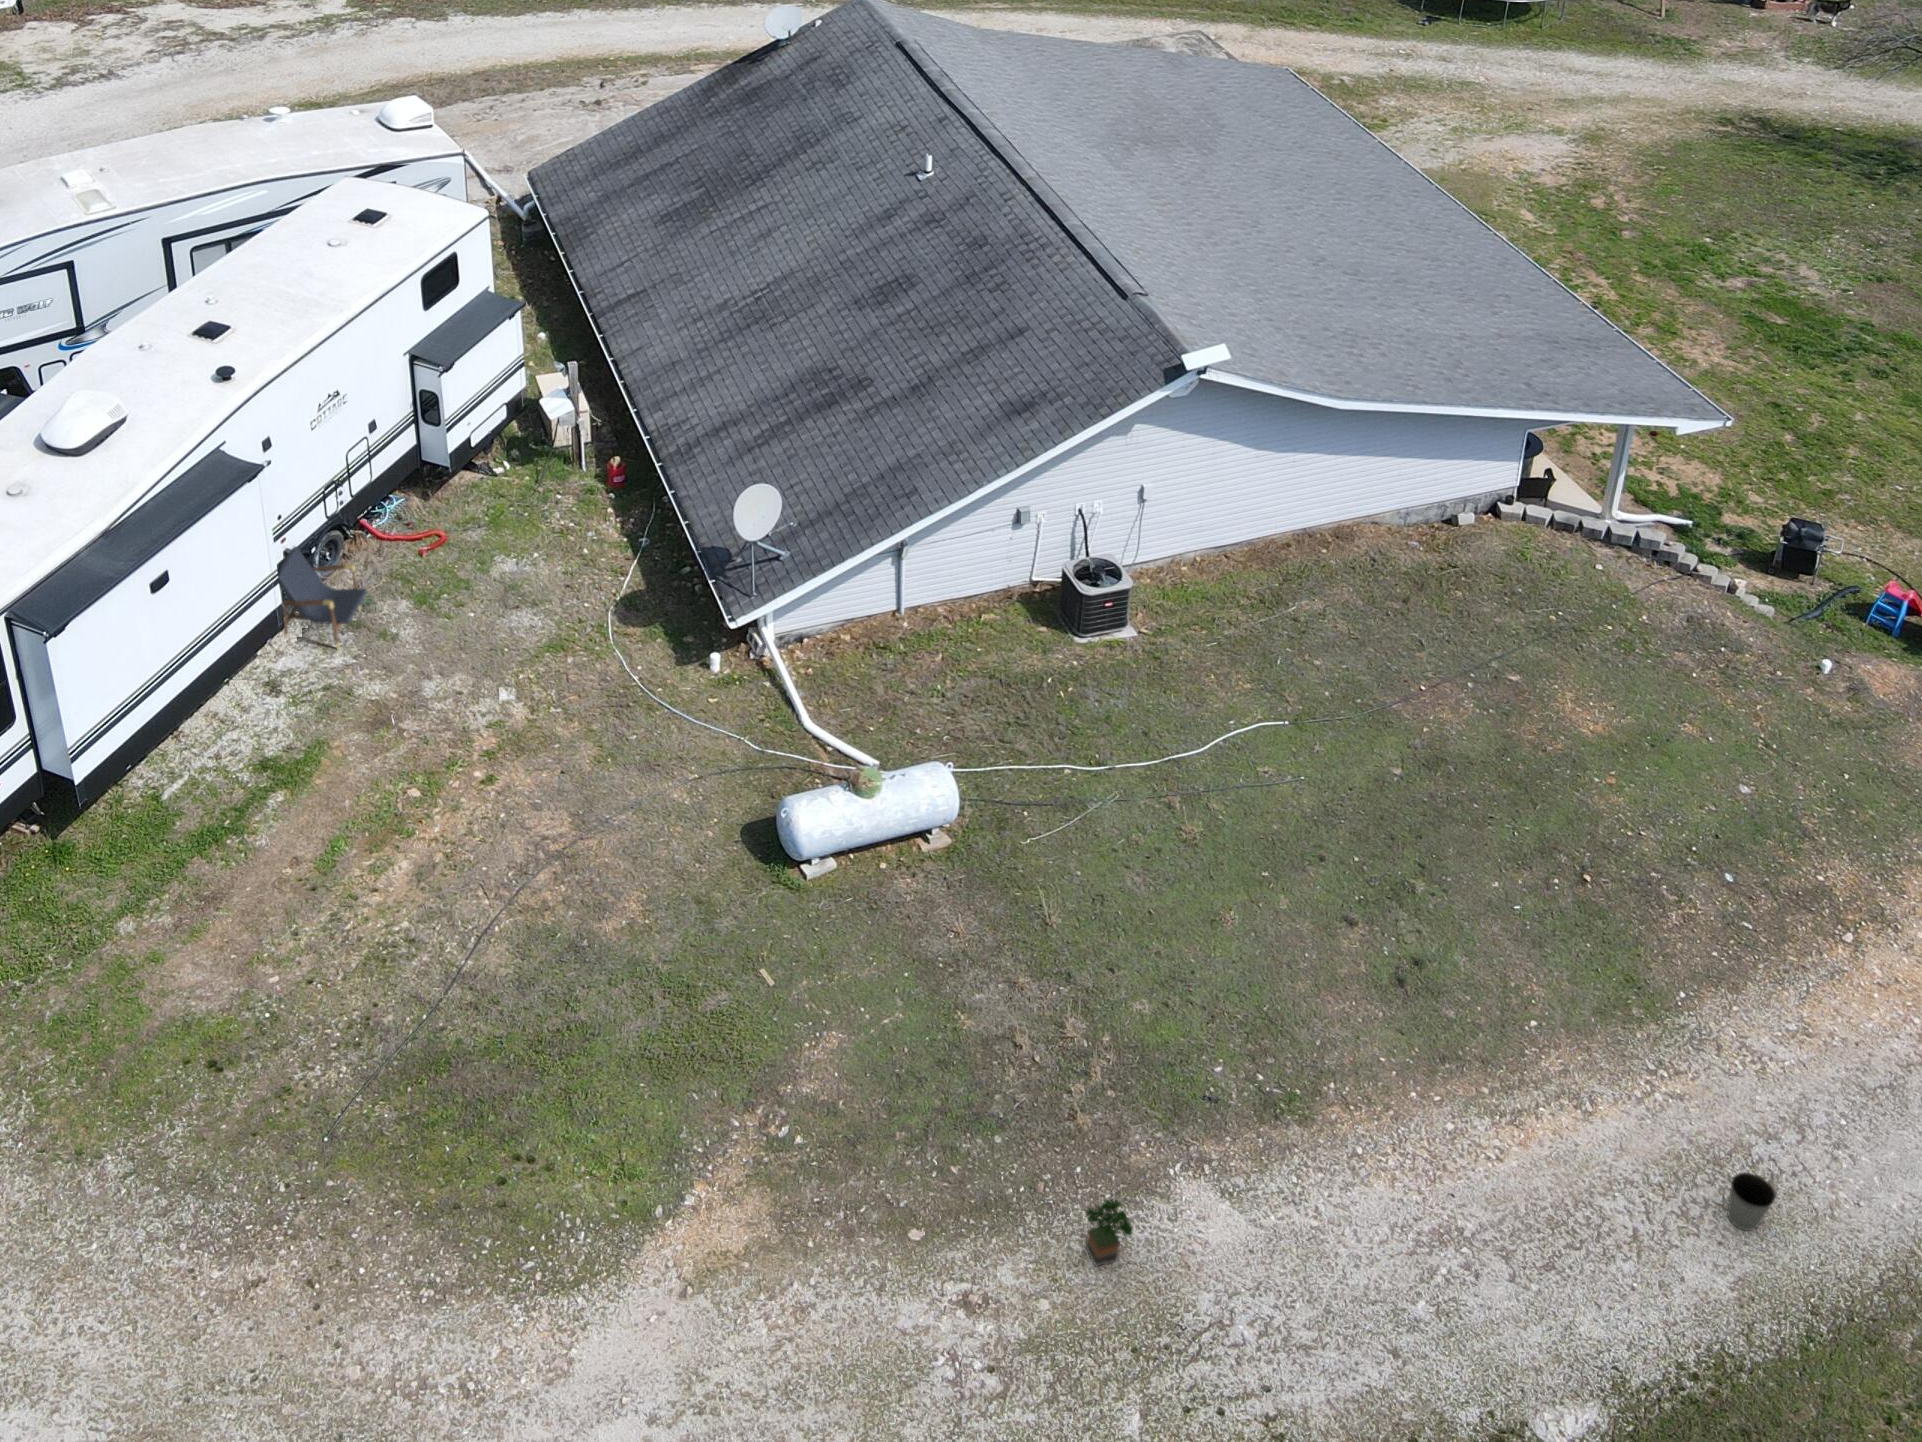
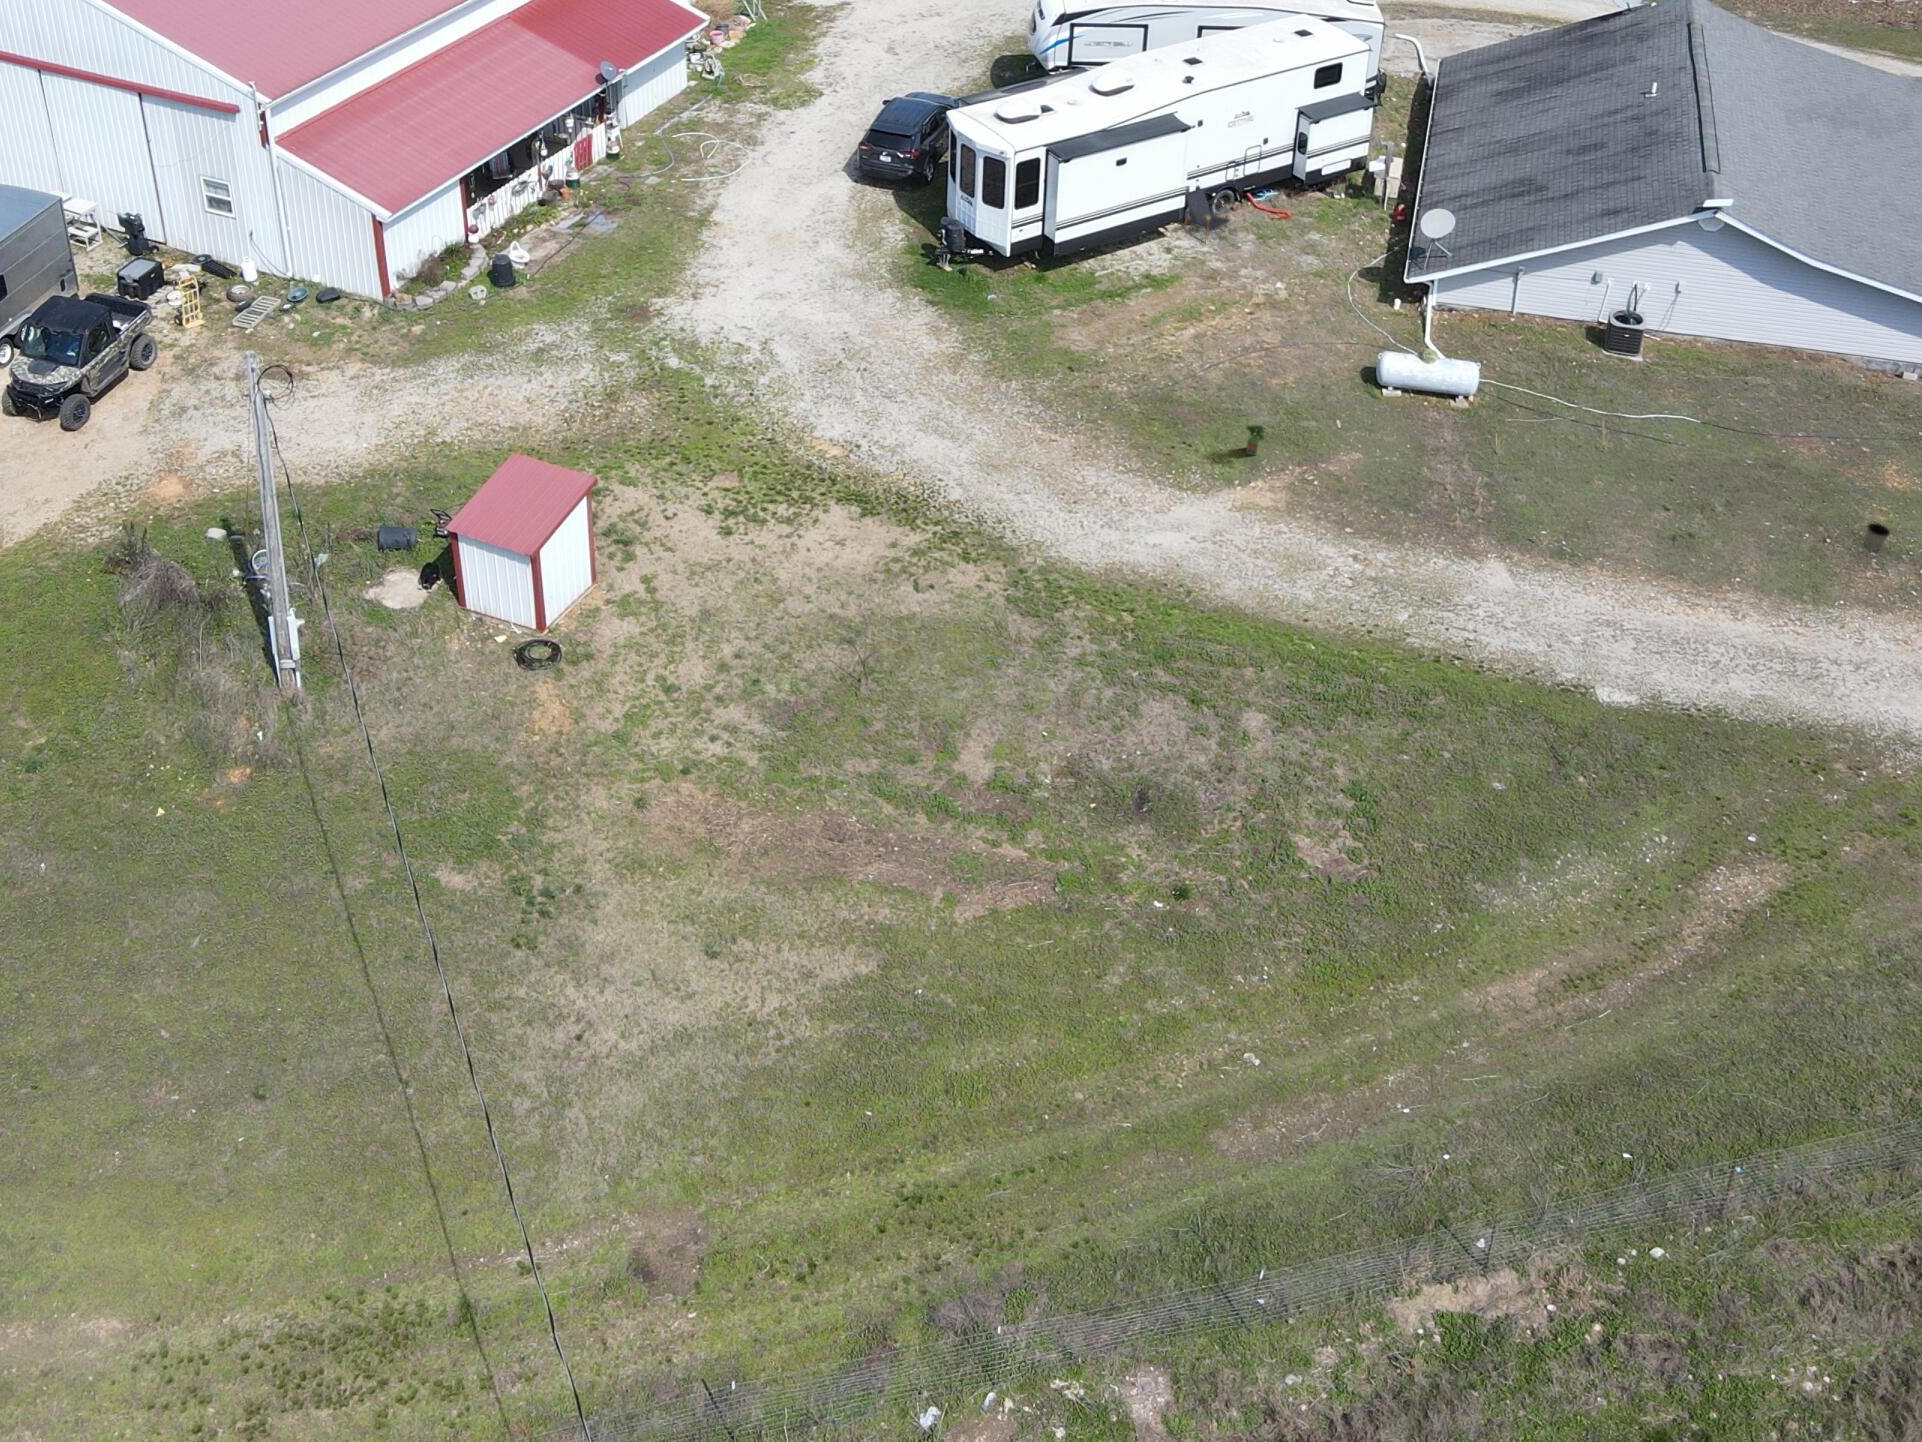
bucket: present [1728,1172,1776,1231] -> present [1864,523,1890,551]
potted tree: present [1086,1199,1133,1267] -> present [1246,425,1265,455]

